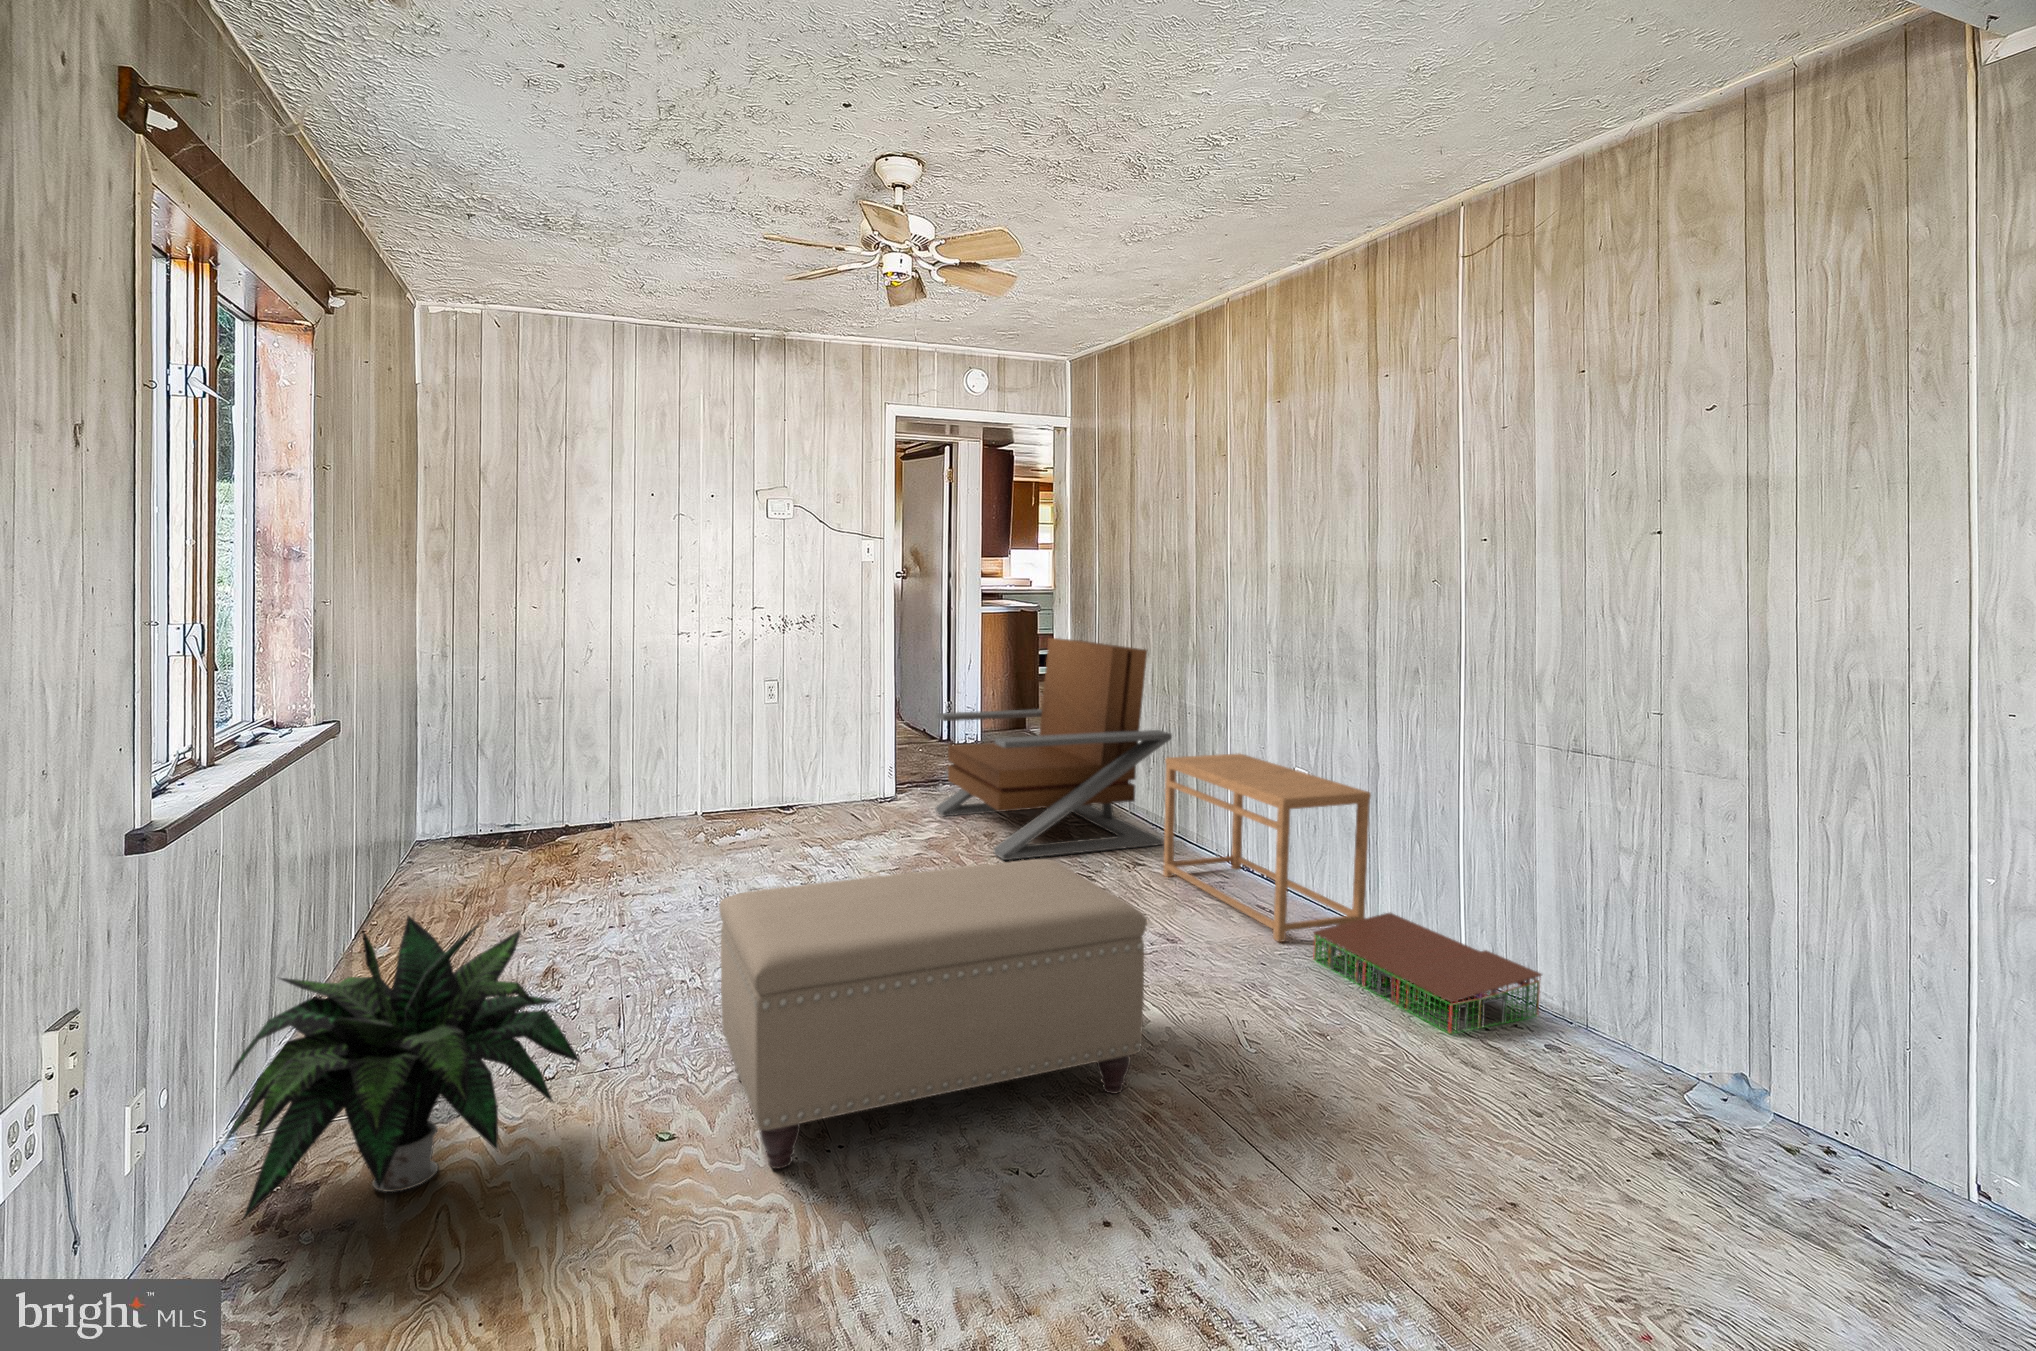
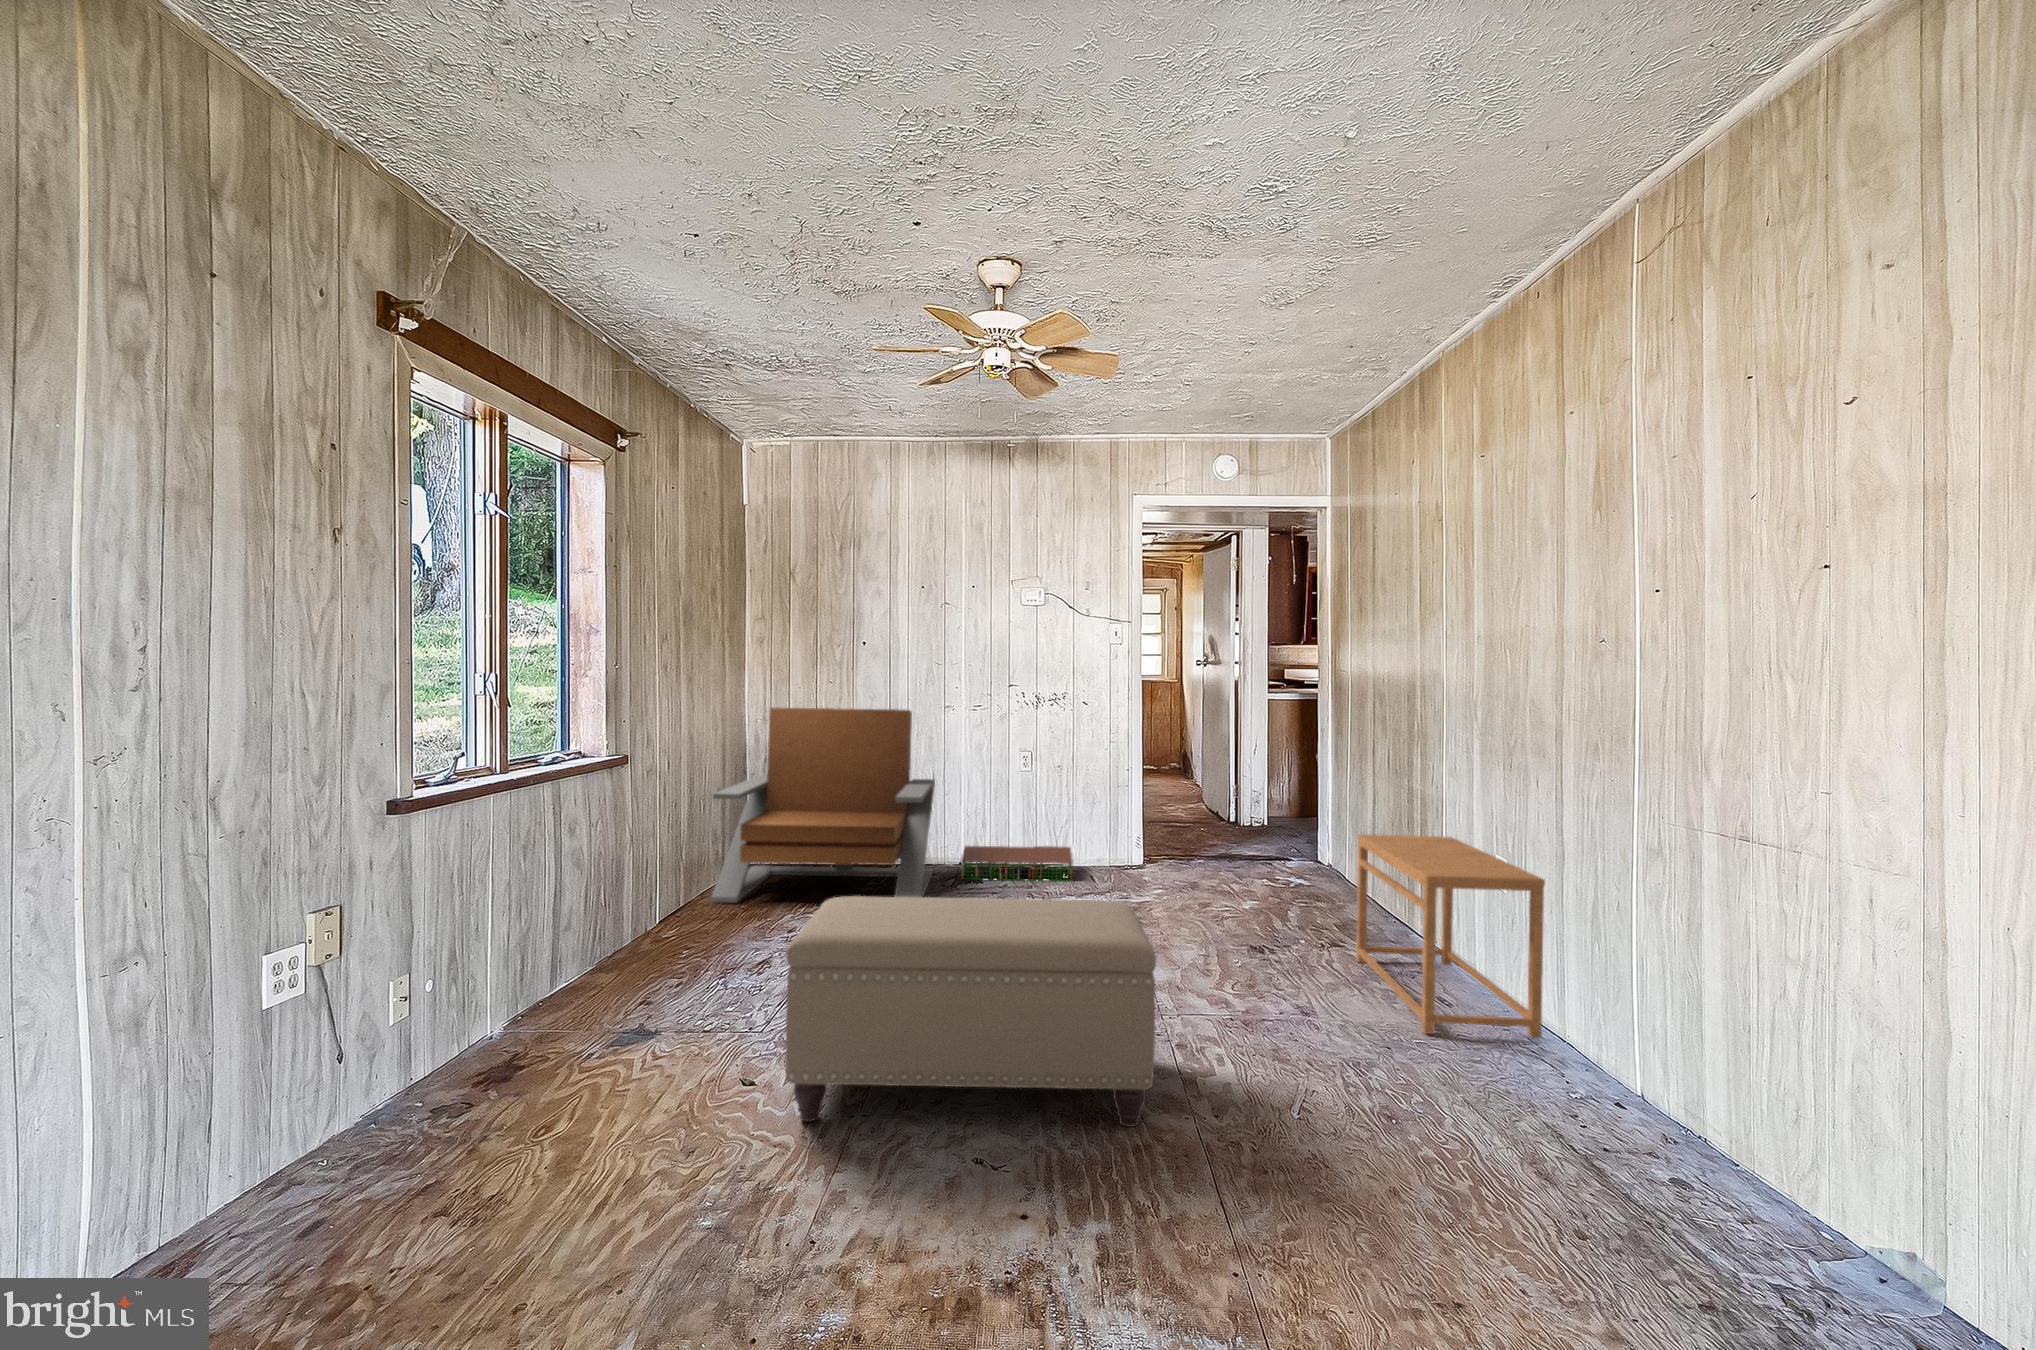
lounge chair: present [936,638,1172,860] -> present [711,708,935,902]
storage bin: present [1314,912,1542,1034] -> present [961,846,1073,880]
potted plant: present [224,916,580,1218] -> none [446,882,704,1082]

